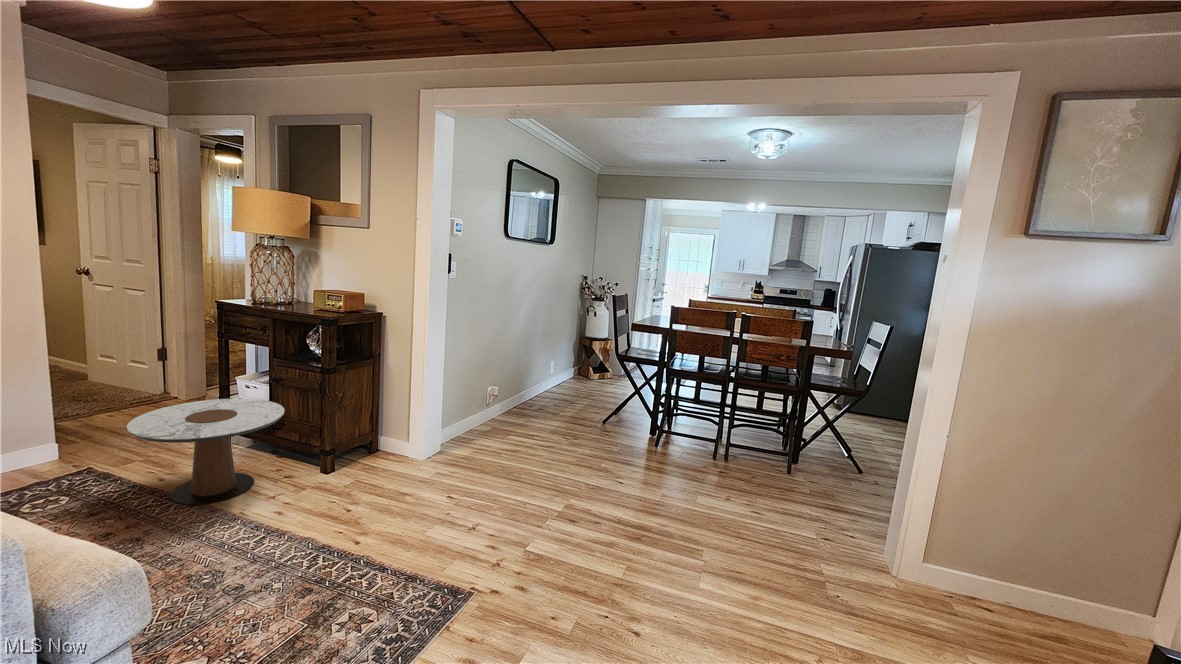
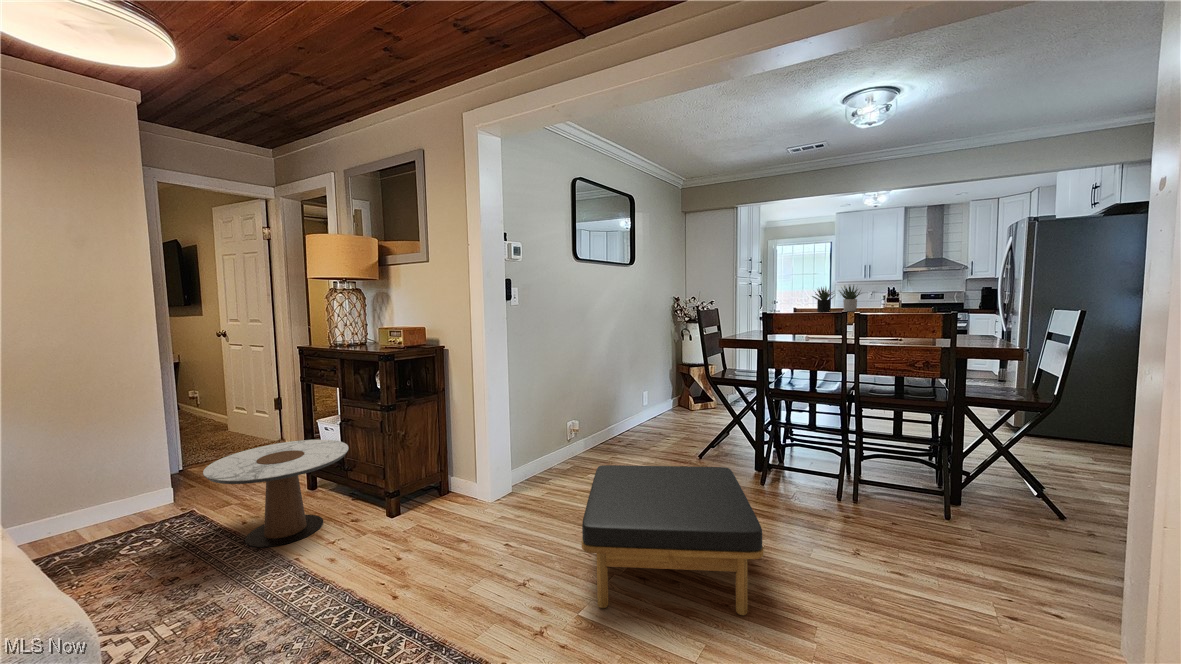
succulent plant: none [707,284,748,309] -> present [812,285,860,312]
ottoman: none [531,430,671,543] -> present [581,465,764,615]

